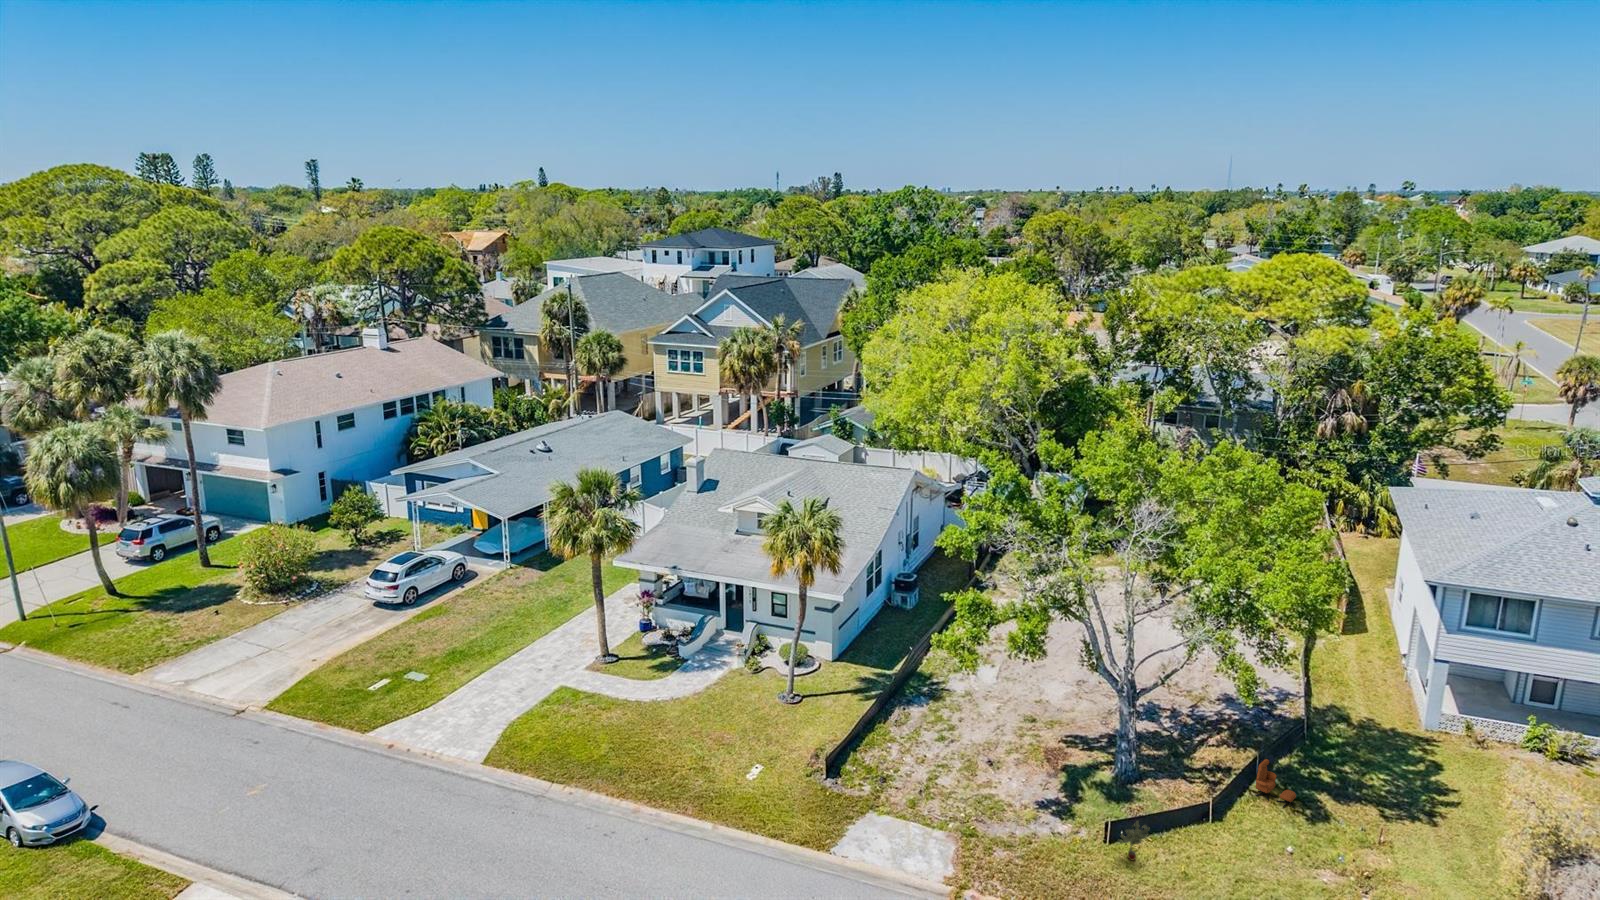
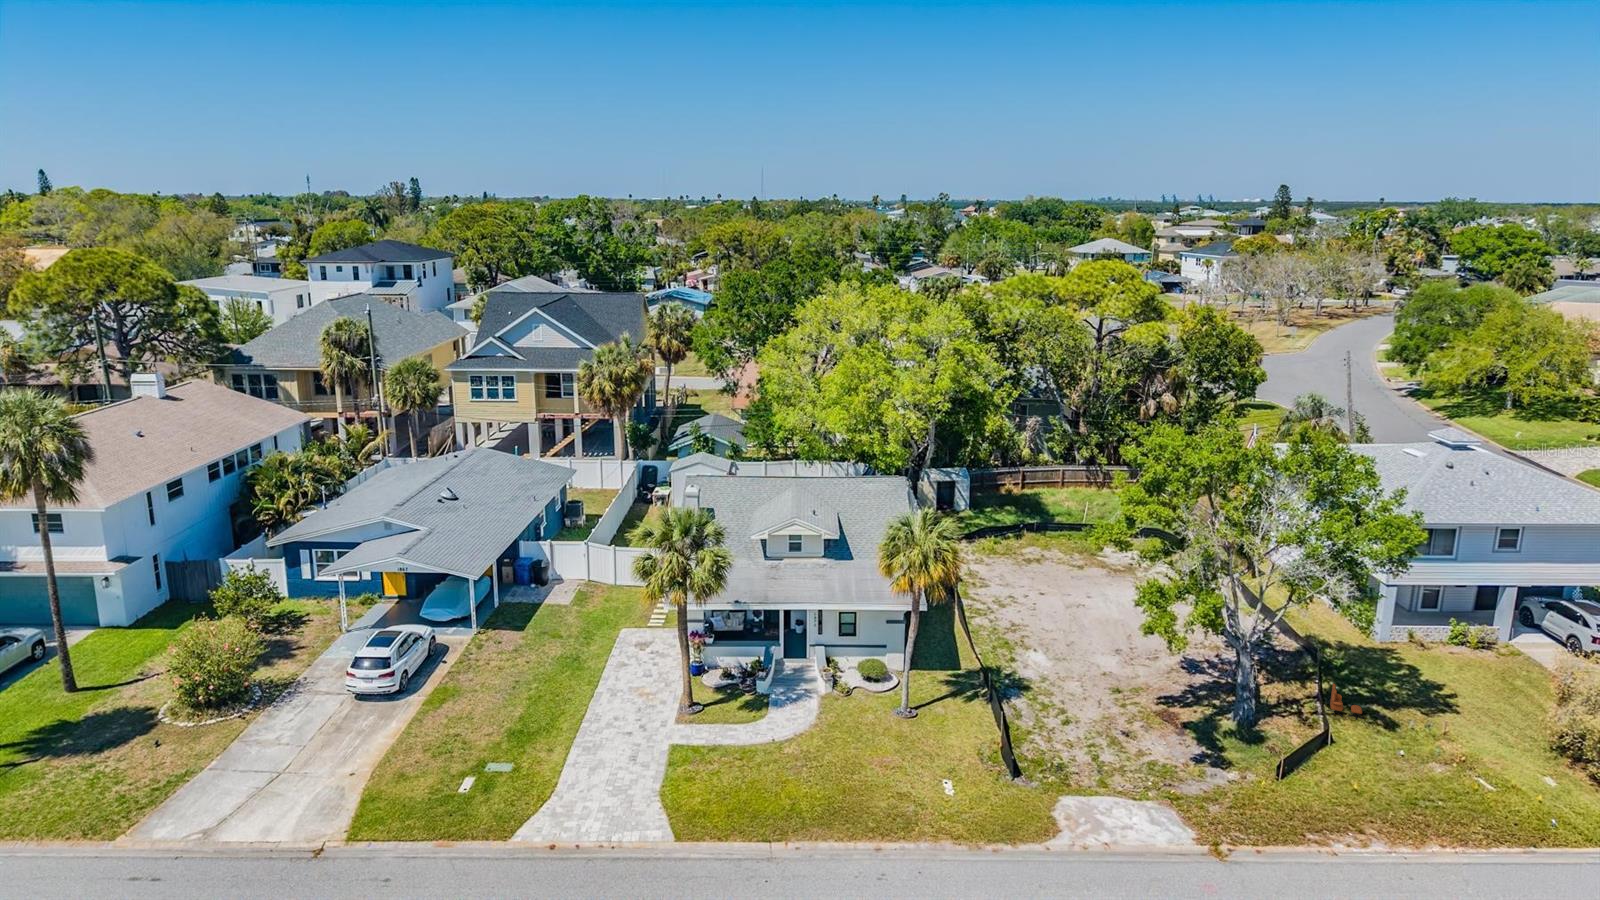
potted tree: present [1119,822,1149,860] -> none [1291,750,1314,784]

